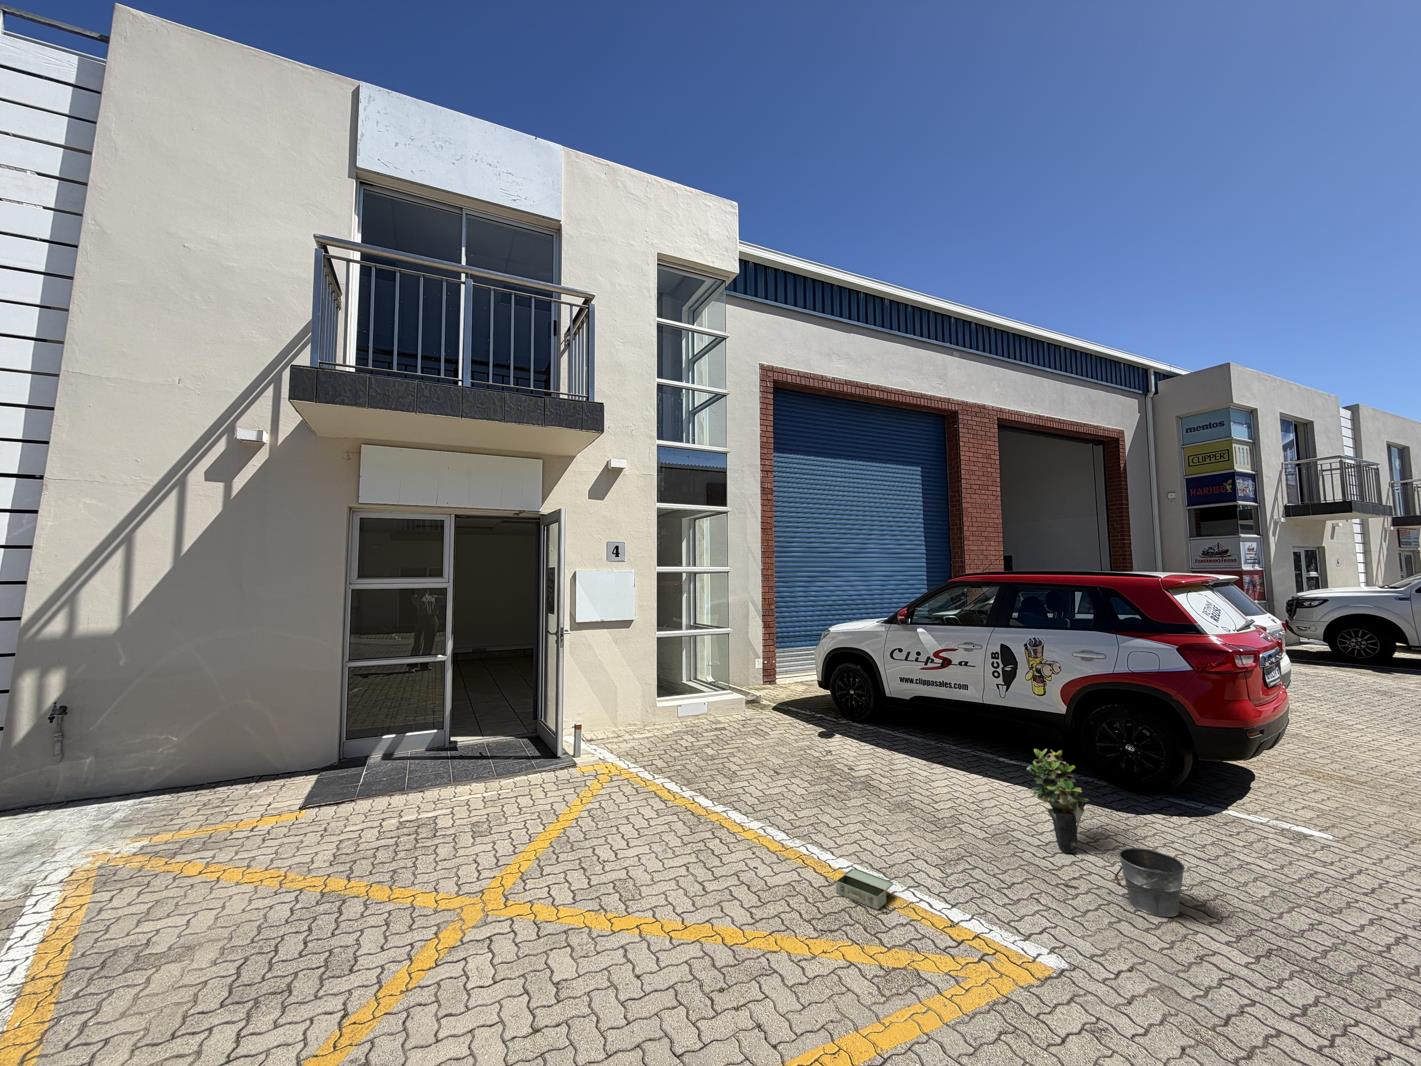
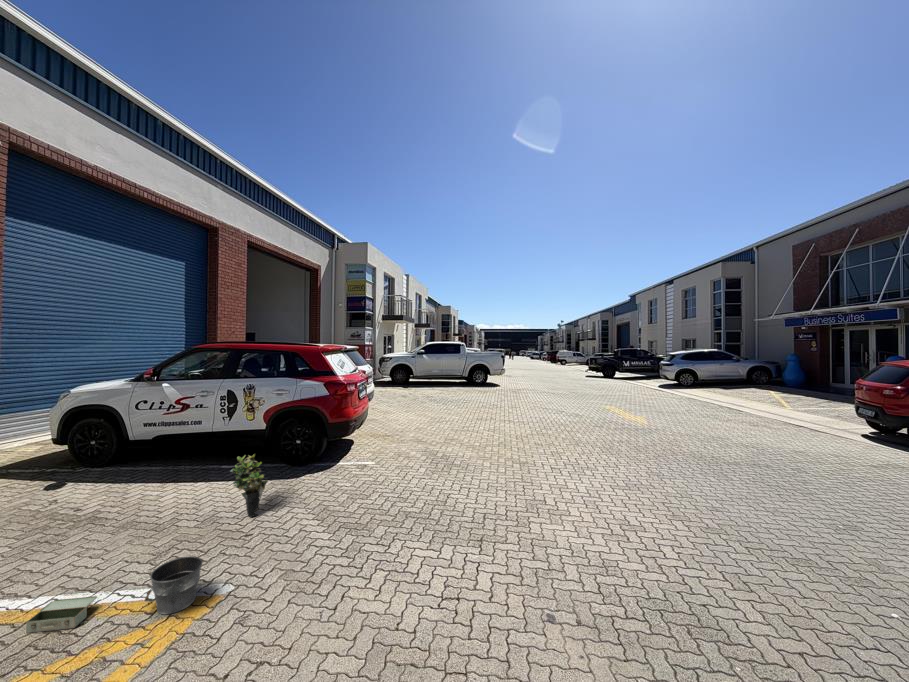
bucket: present [1114,848,1185,917] -> present [145,556,203,614]

